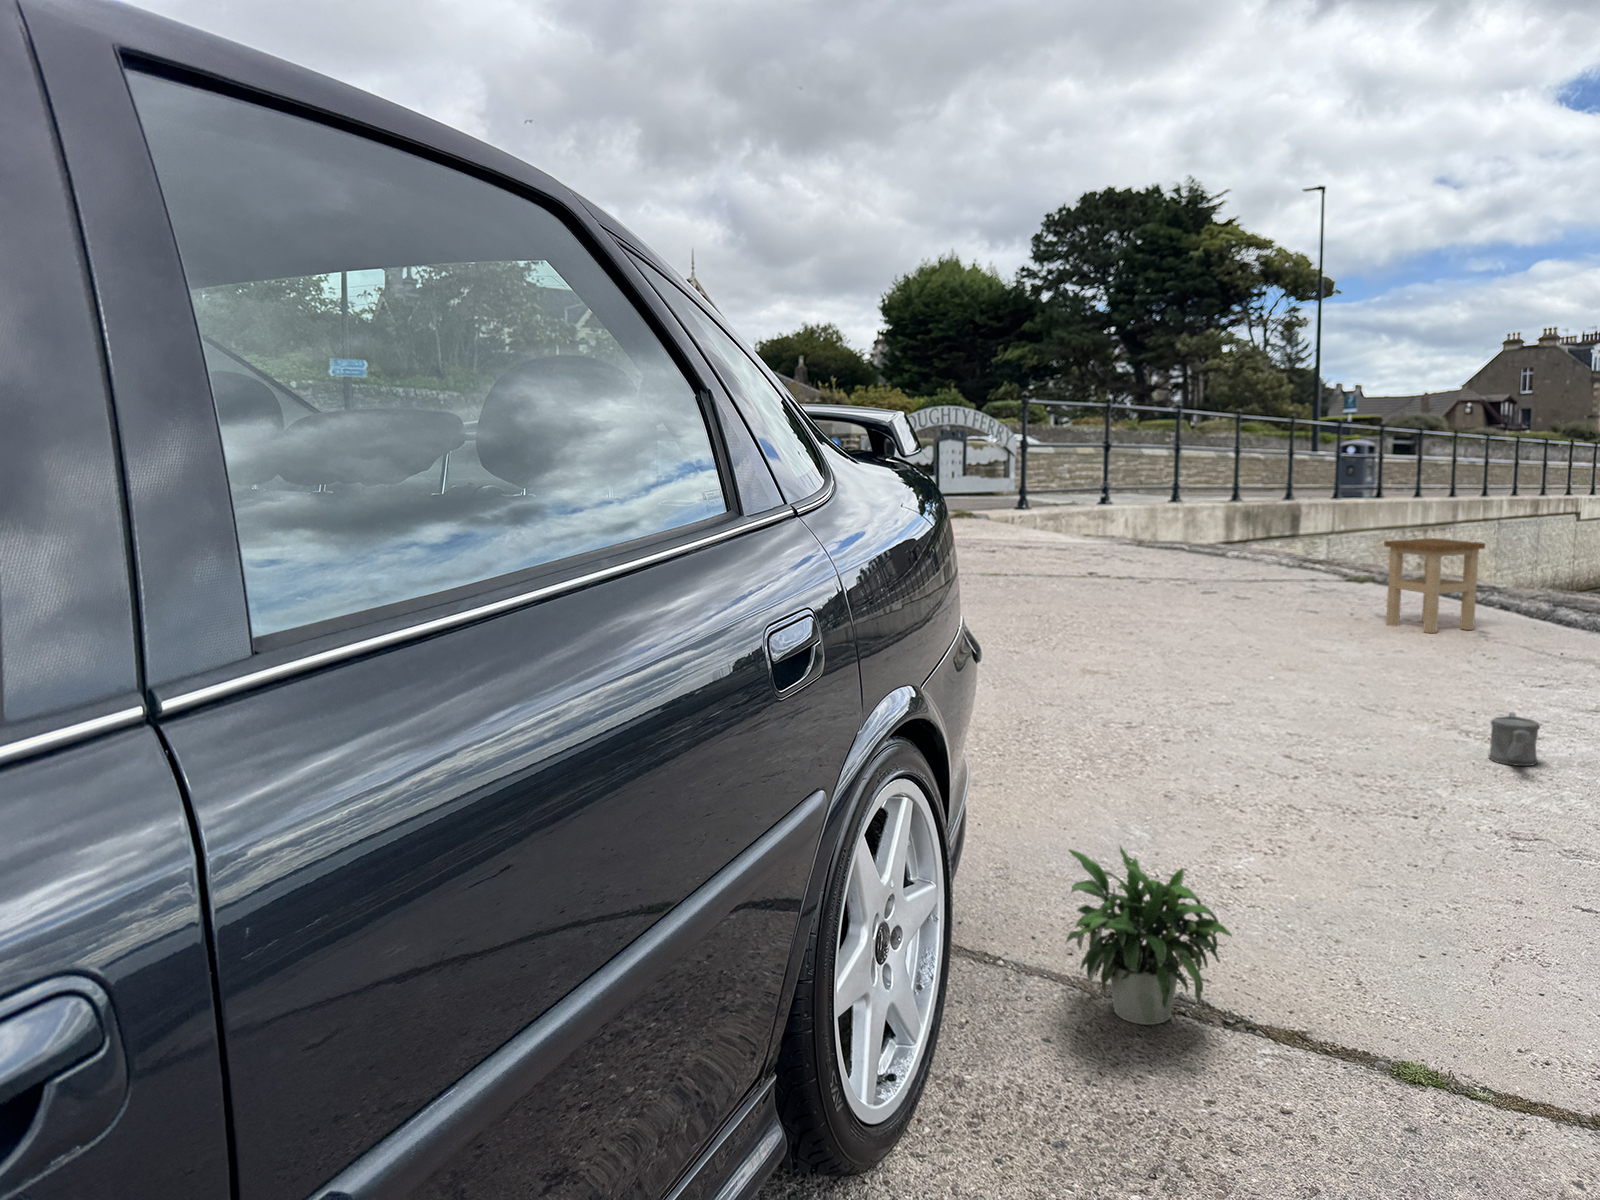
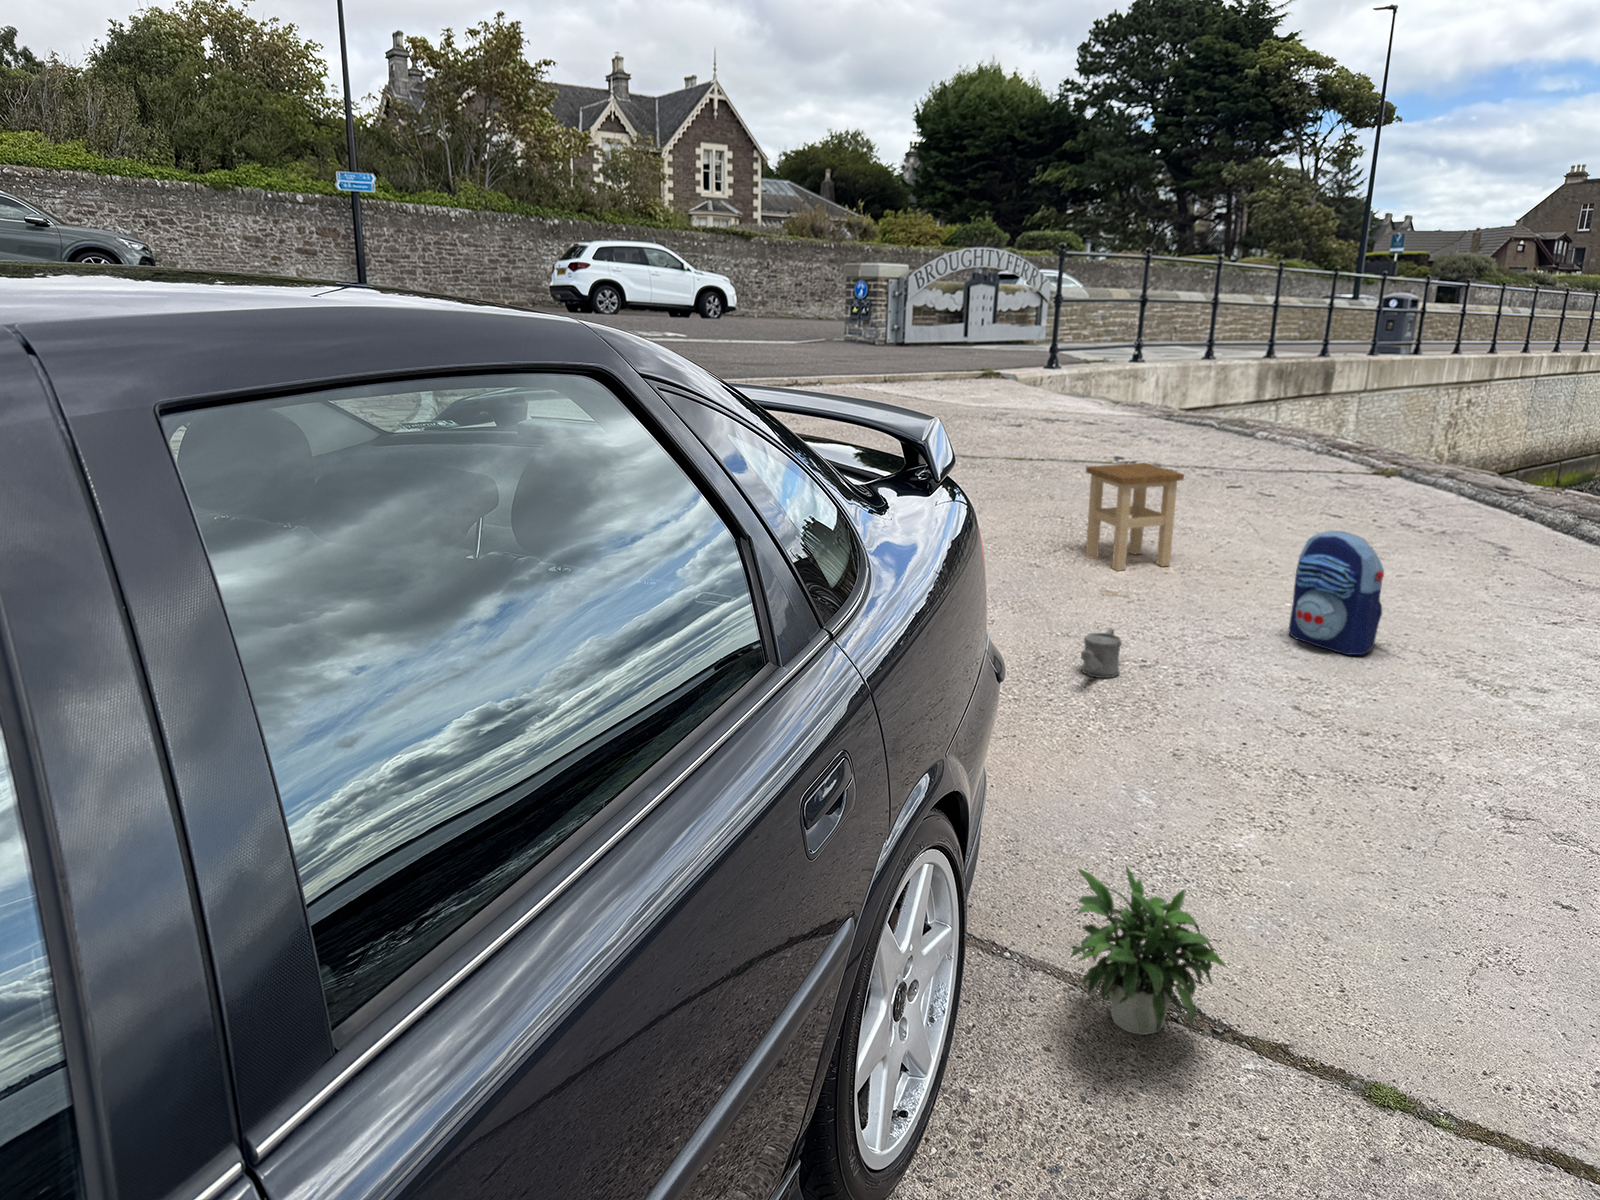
stool: present [1384,538,1485,633] -> present [1086,463,1184,571]
backpack: none [1274,590,1368,717] -> present [1289,530,1384,655]
watering can: present [1489,712,1540,766] -> present [1081,628,1122,678]

